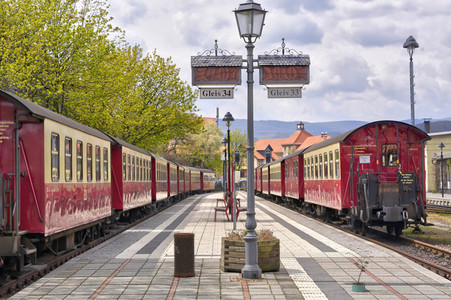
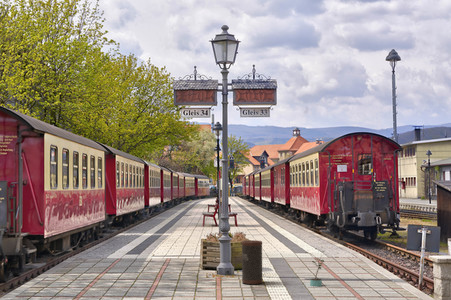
trash can: present [174,233,195,277] -> present [242,240,263,285]

